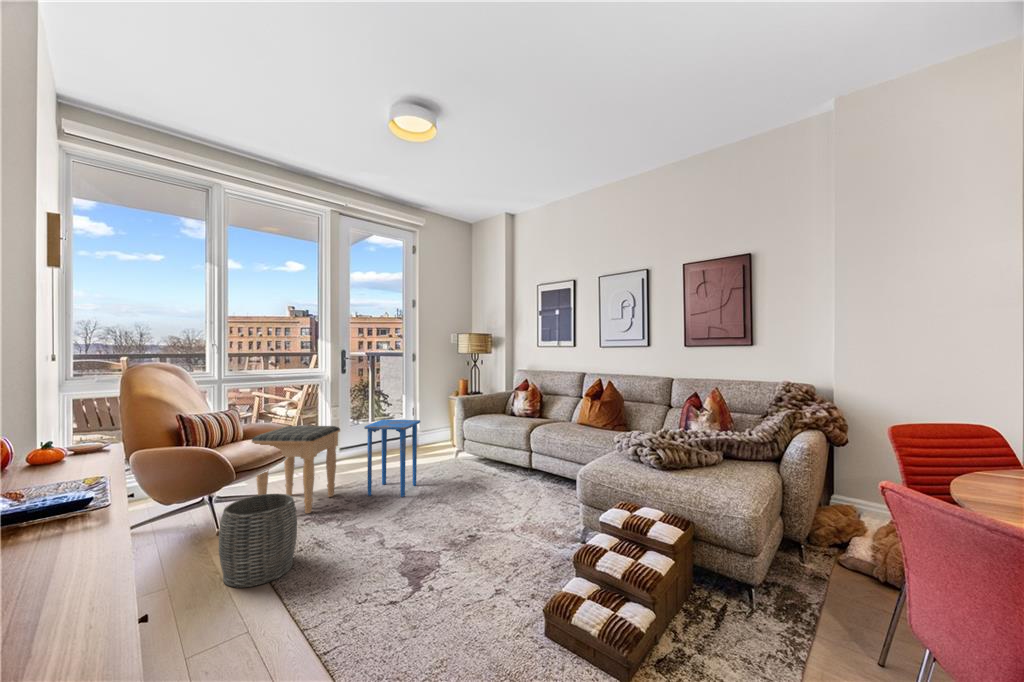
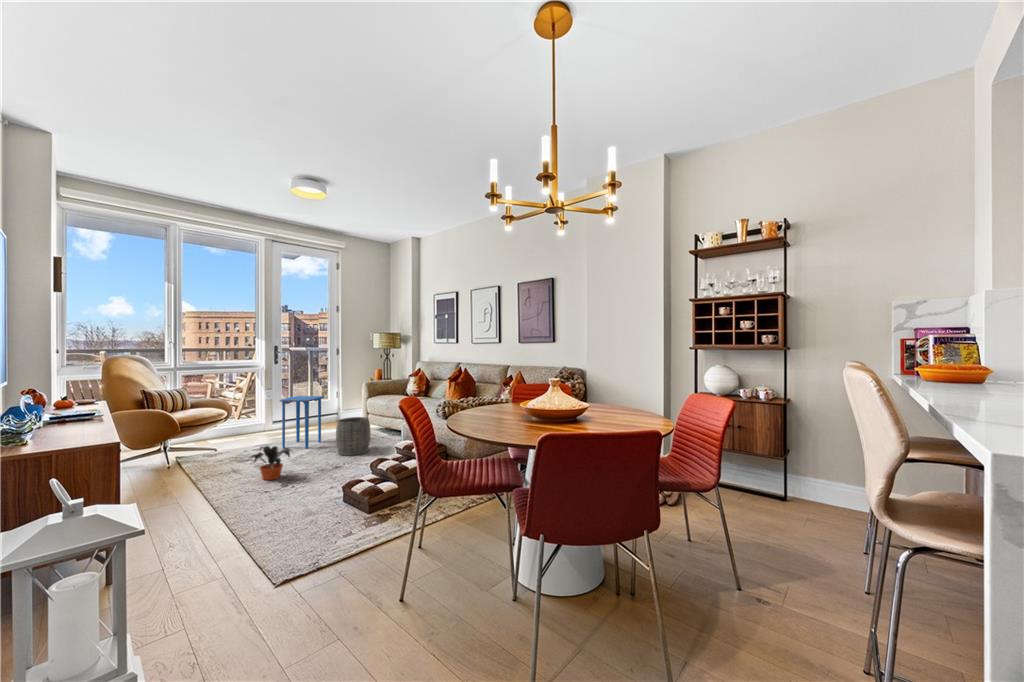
footstool: present [252,426,340,513] -> none [195,400,263,457]
woven basket: present [219,494,297,587] -> present [336,417,370,456]
potted plant: none [345,506,413,567] -> present [250,446,291,480]

